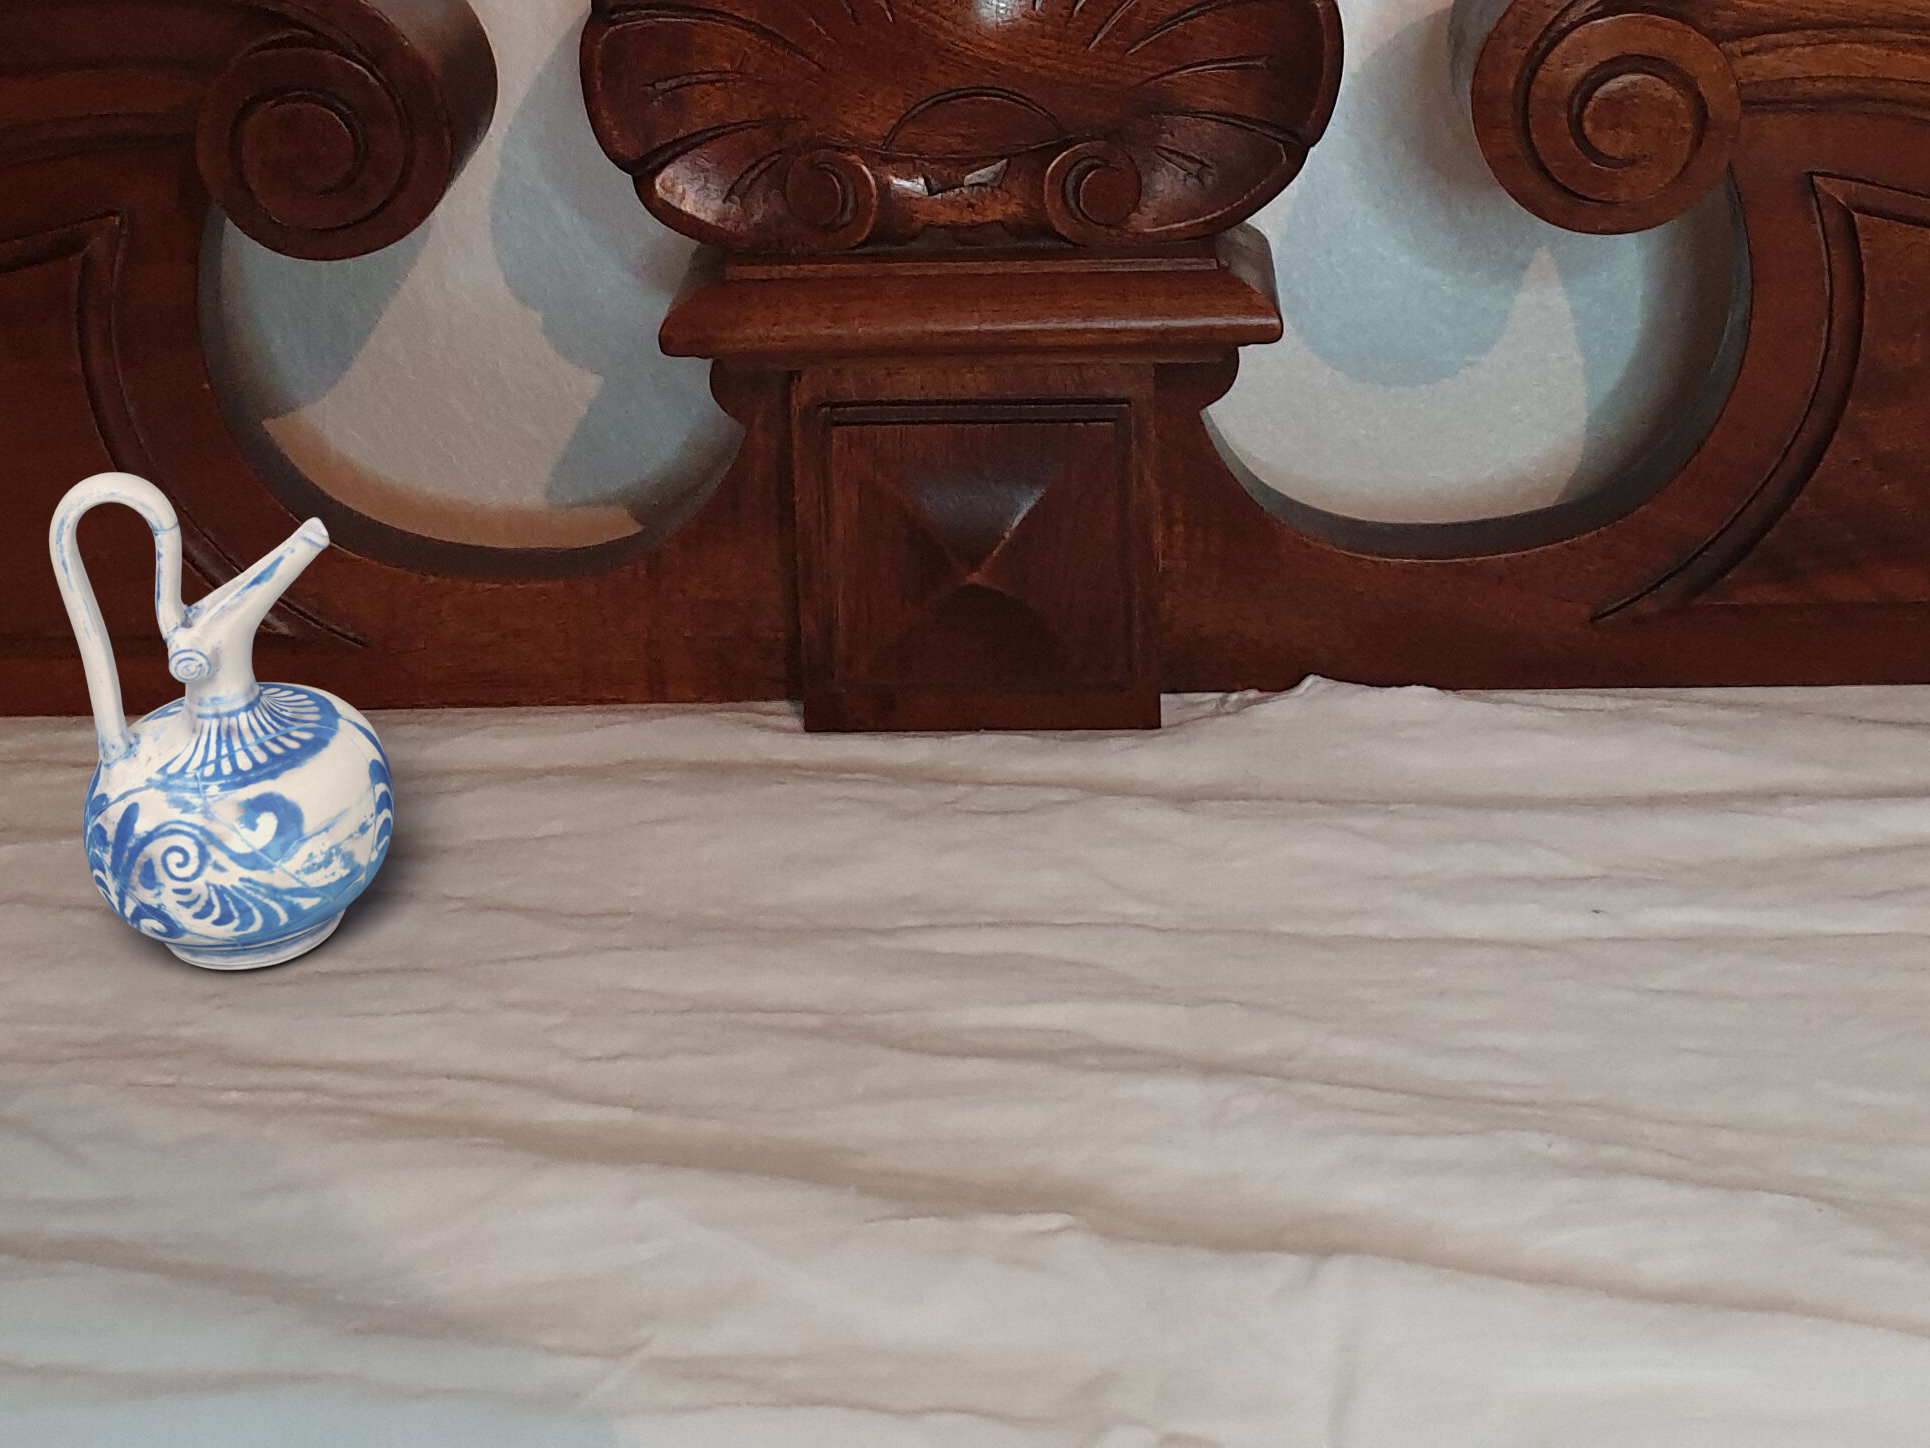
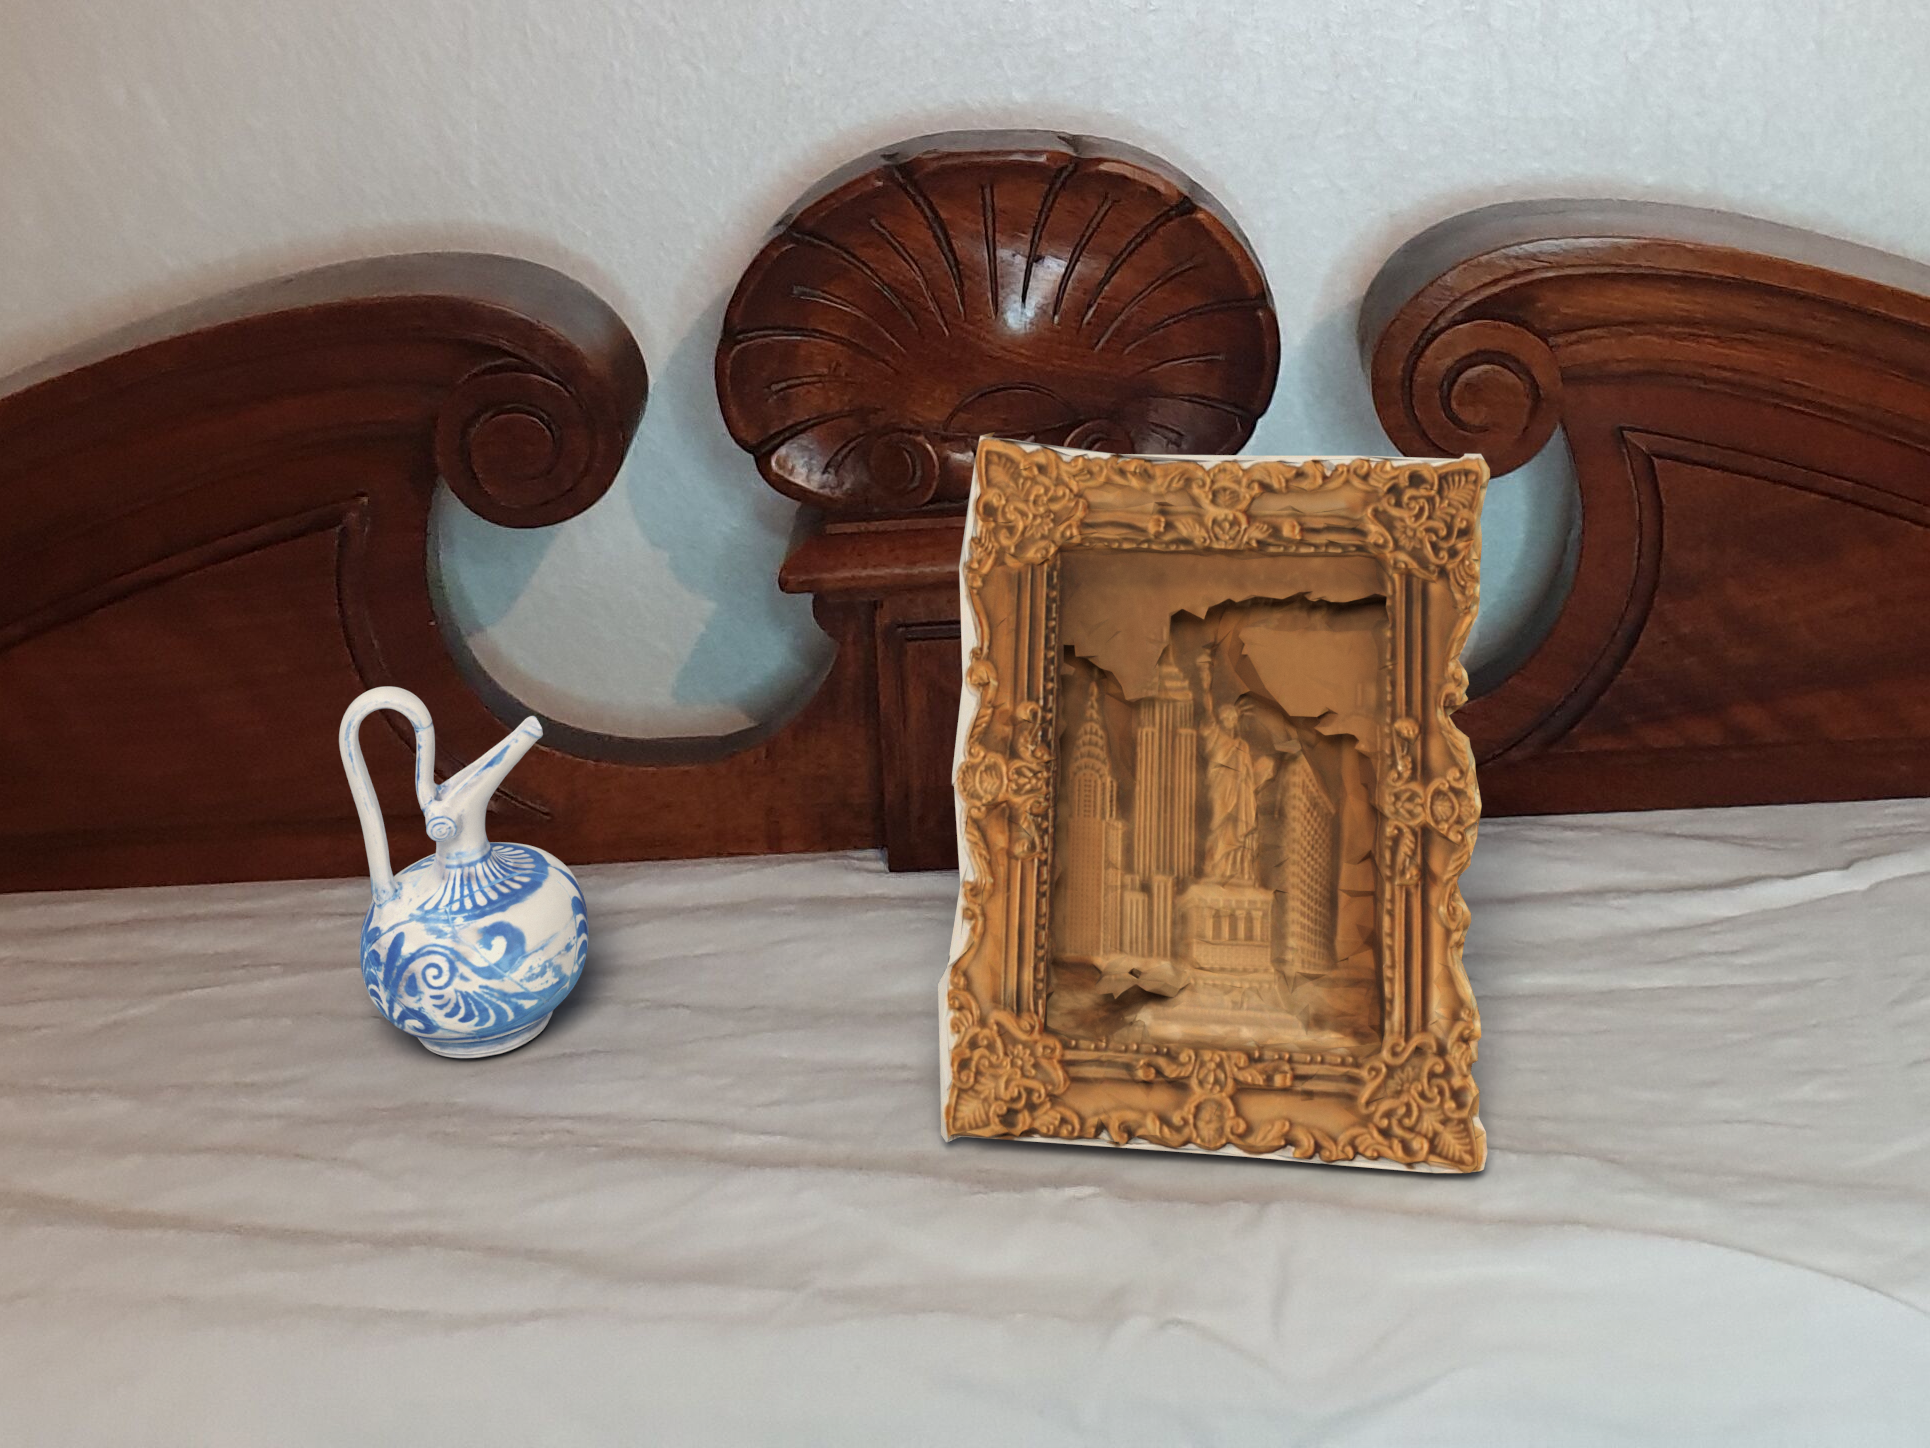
picture frame: none [867,145,1669,1193] -> present [938,432,1490,1173]

